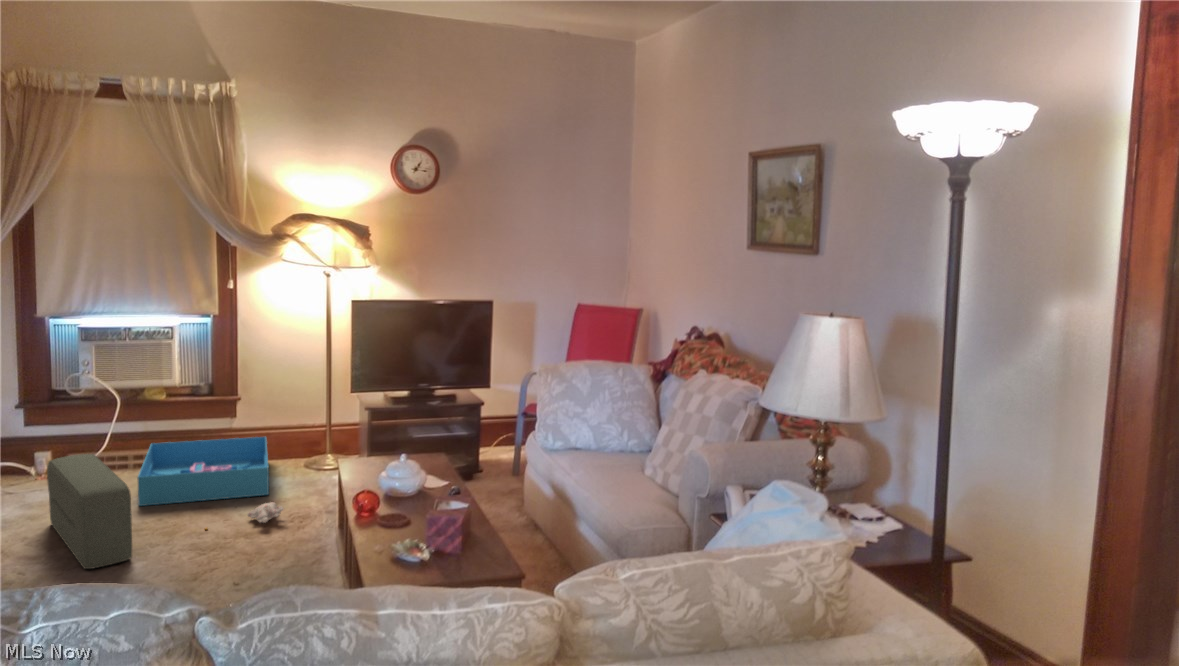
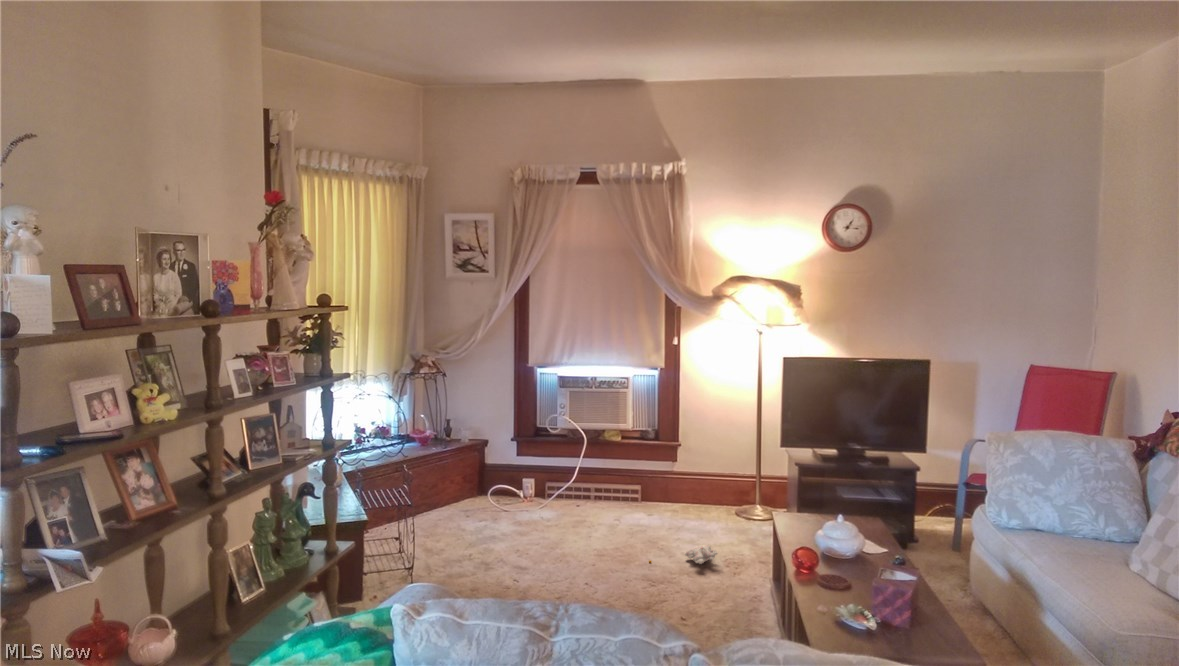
storage bin: present [138,437,269,506] -> none [597,479,704,538]
pouf: present [47,454,132,569] -> none [532,482,592,582]

